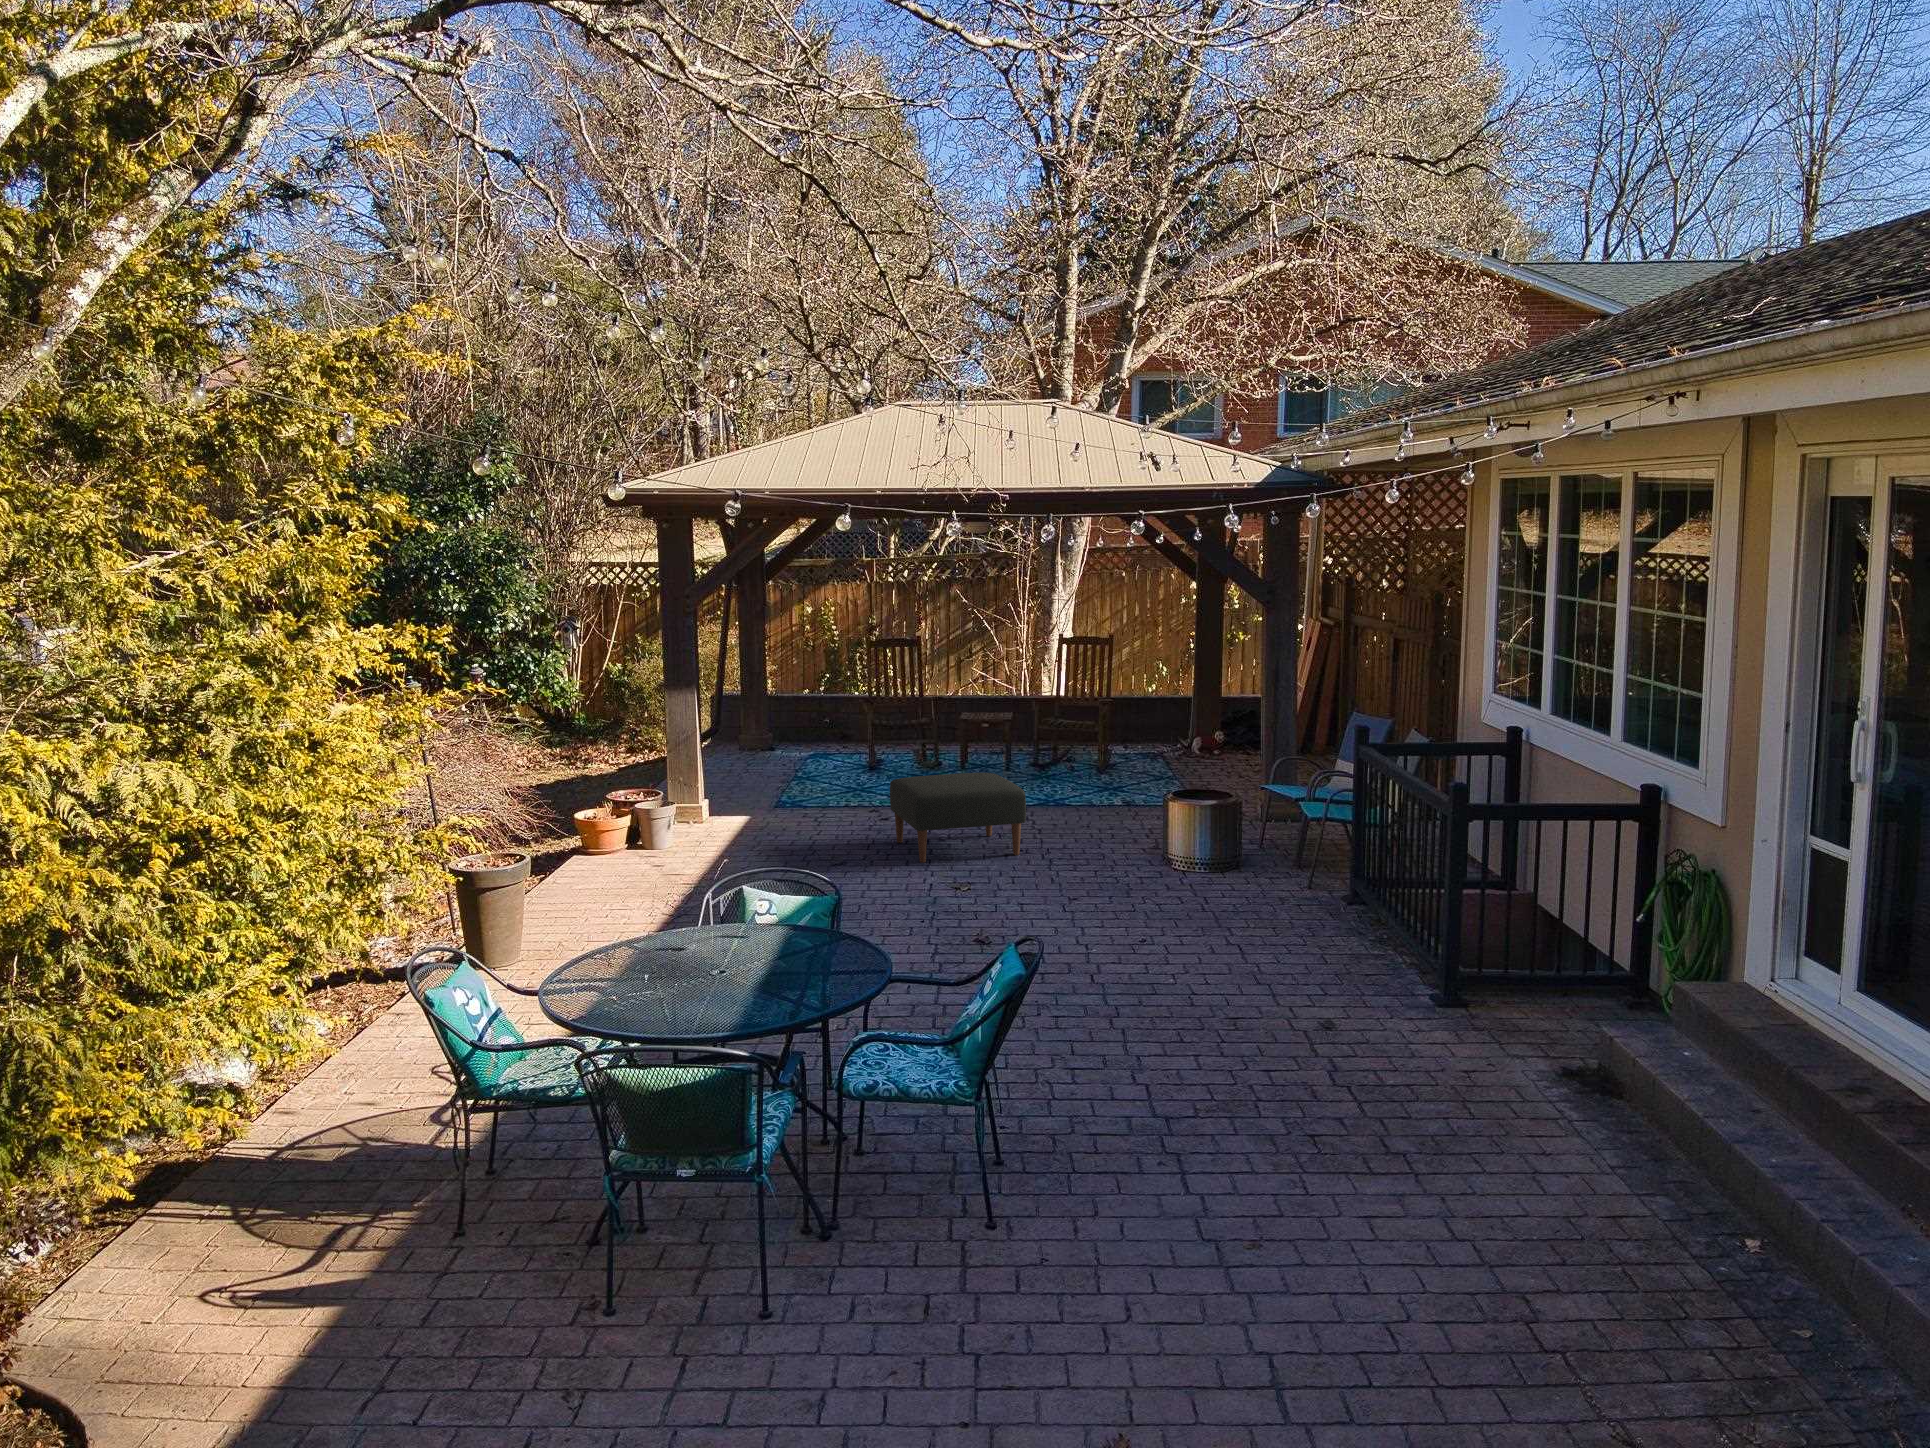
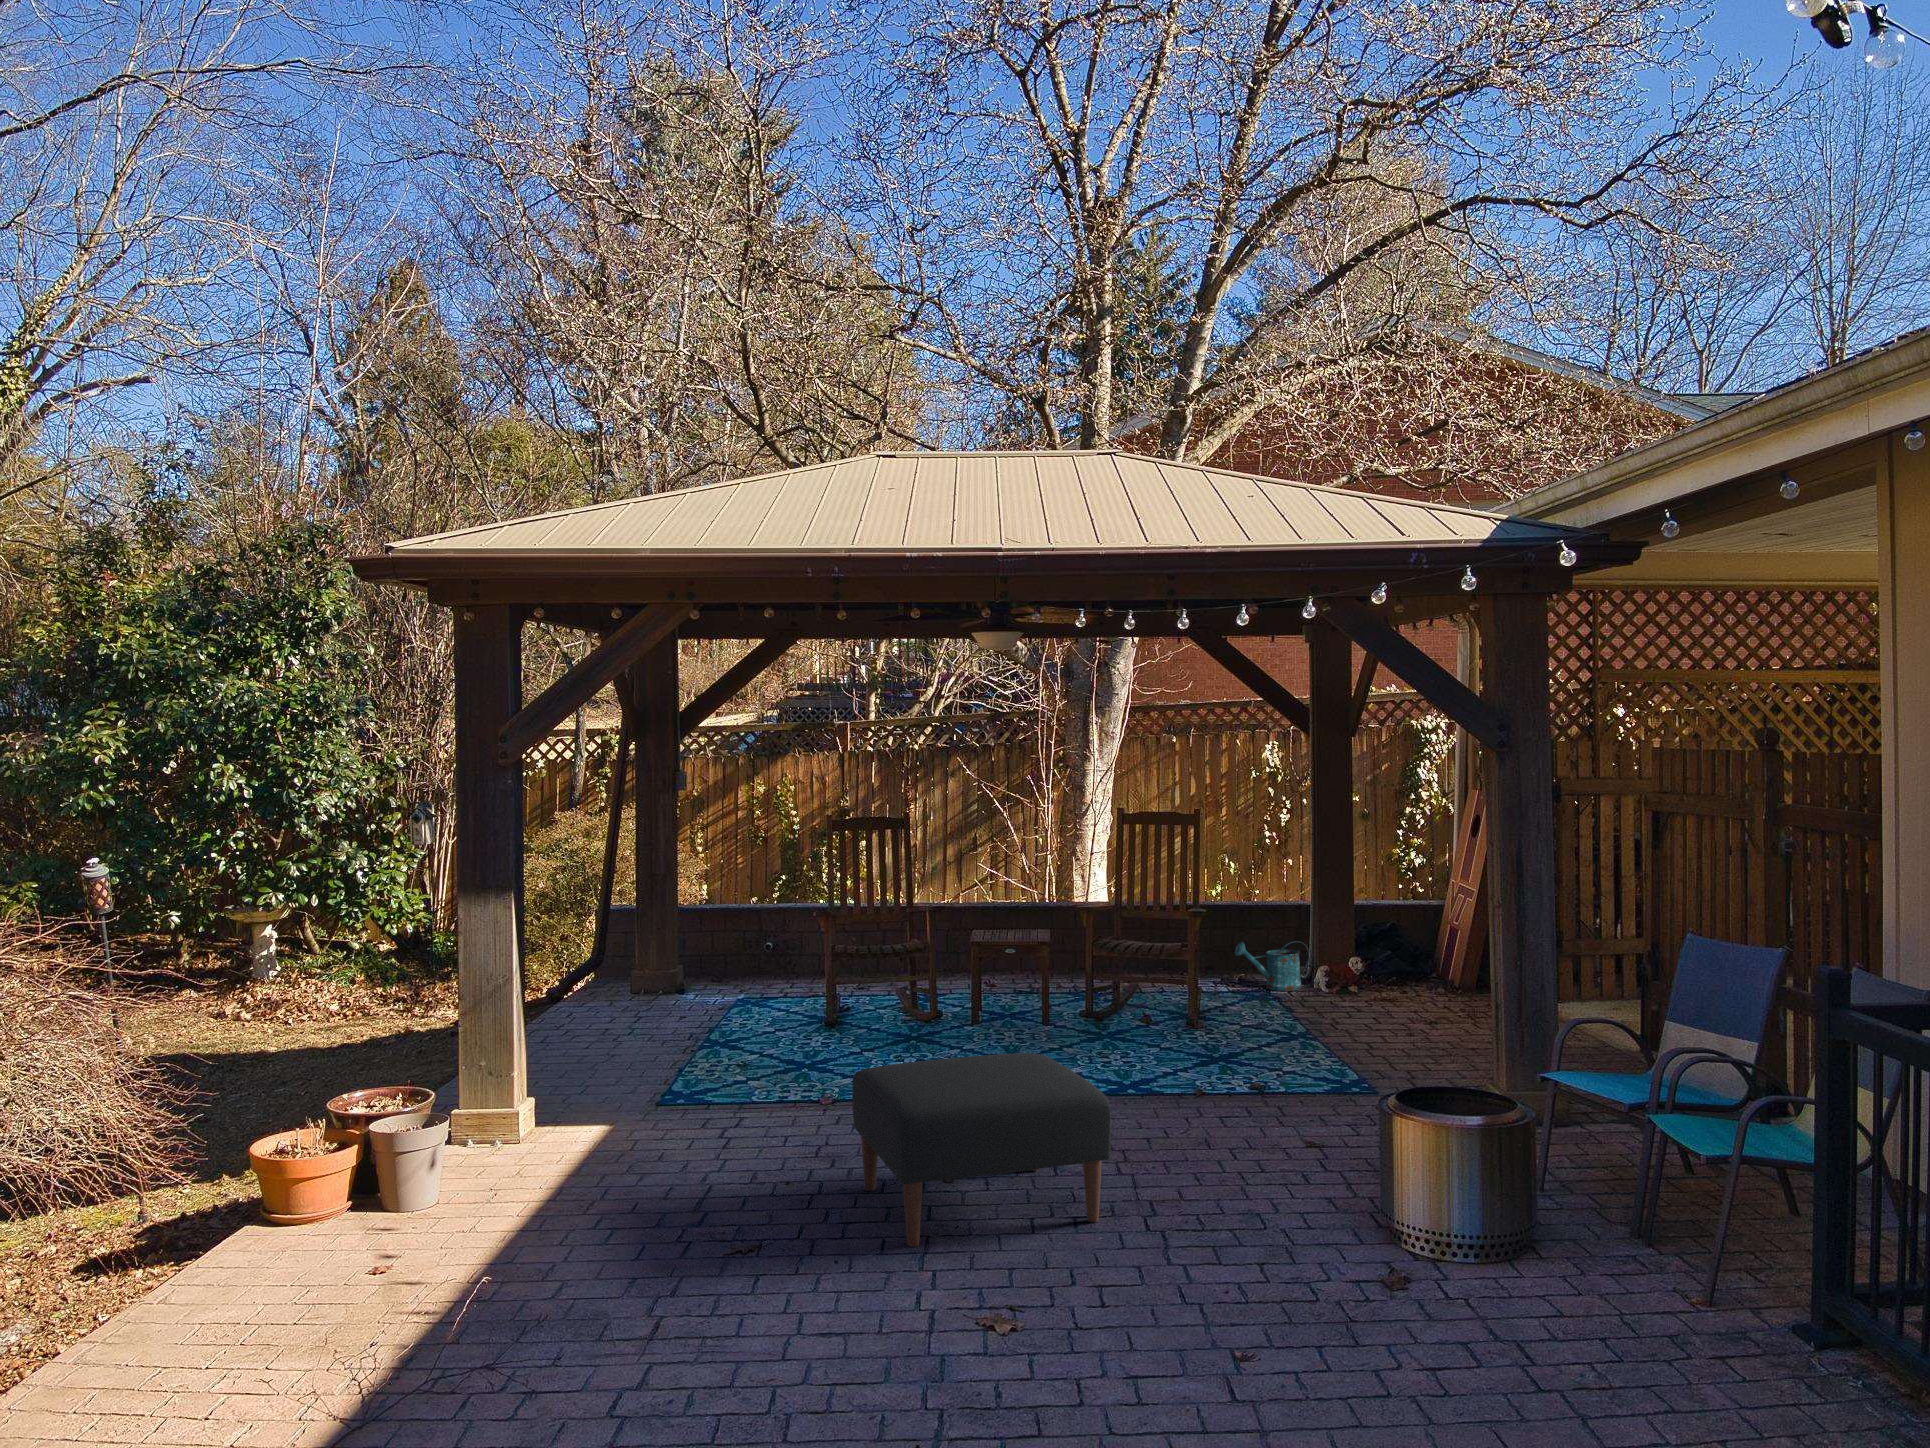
watering can: none [1140,720,1191,753] -> present [1235,941,1309,991]

